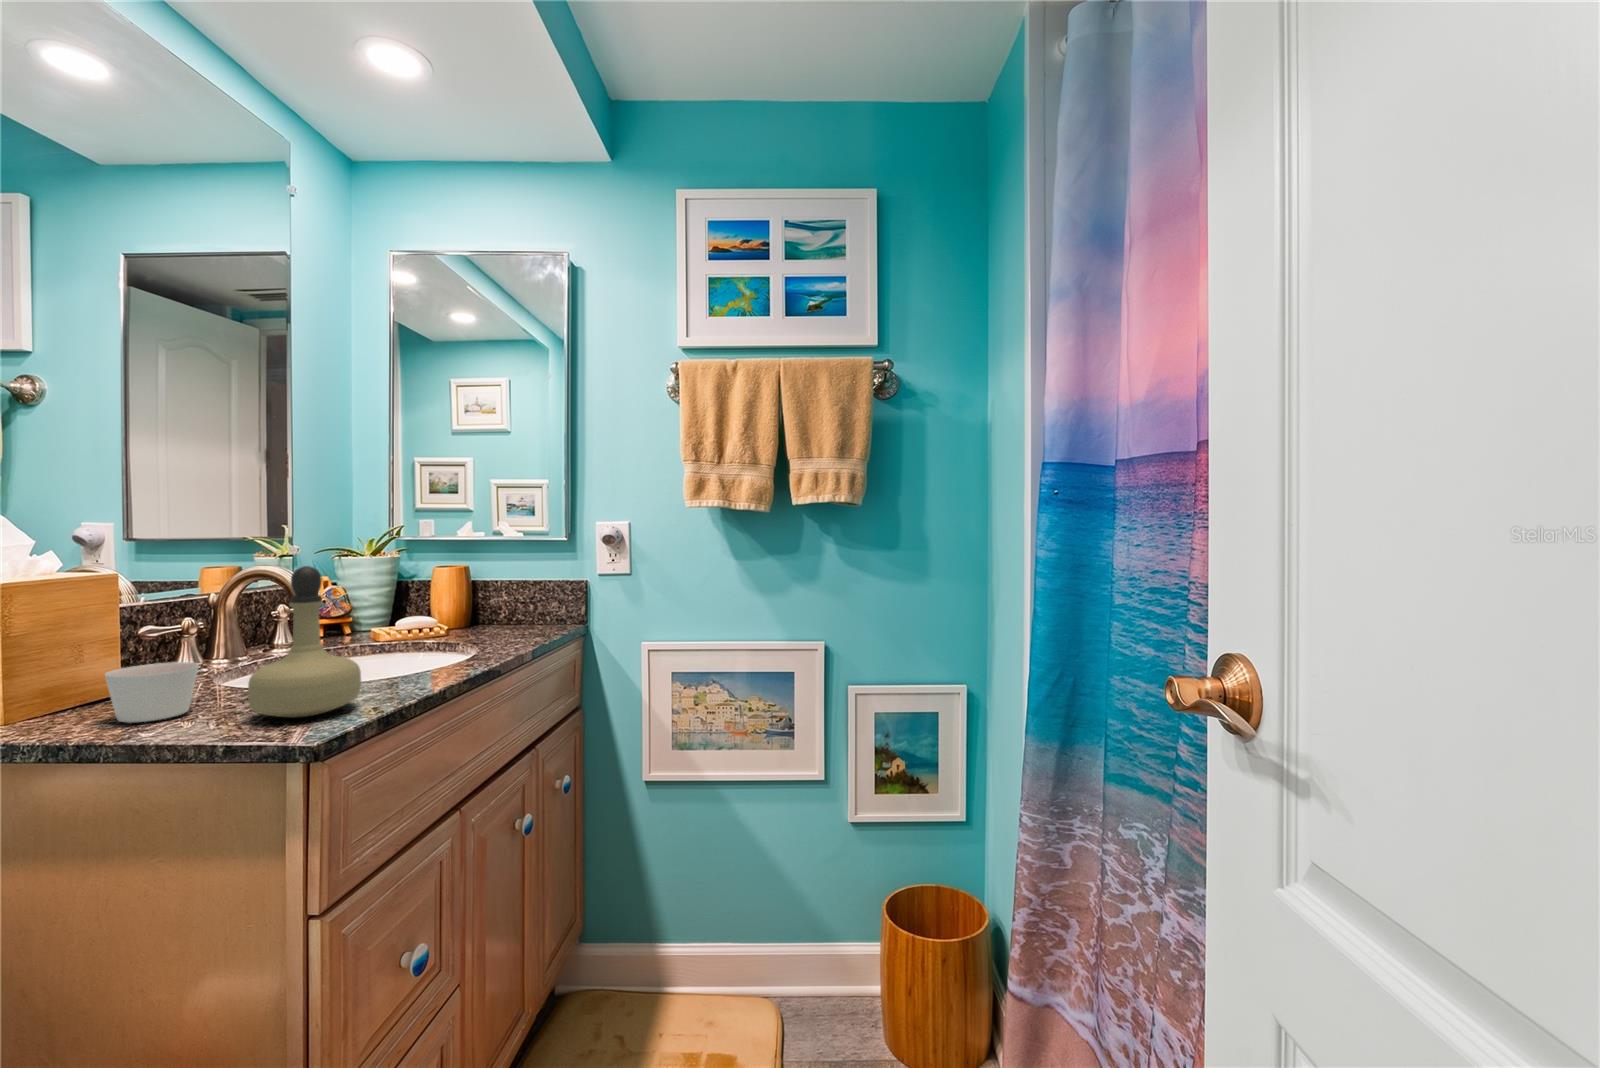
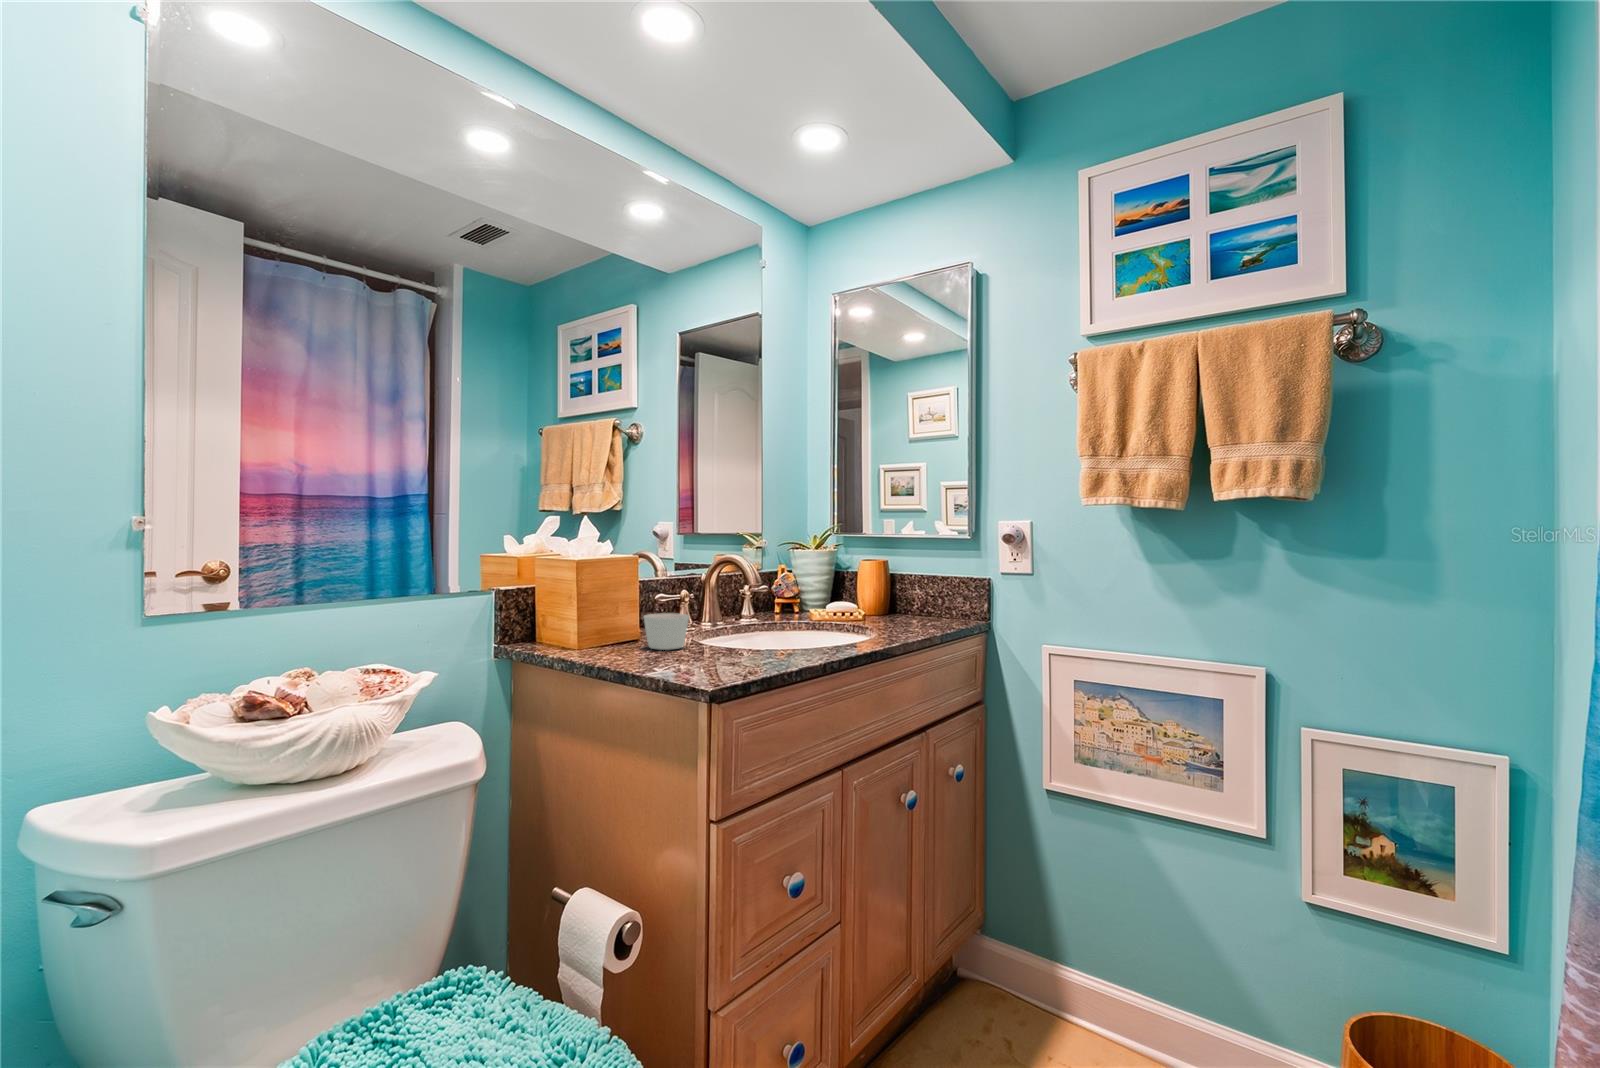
perfume bottle: present [248,566,361,718] -> none [710,549,777,659]

